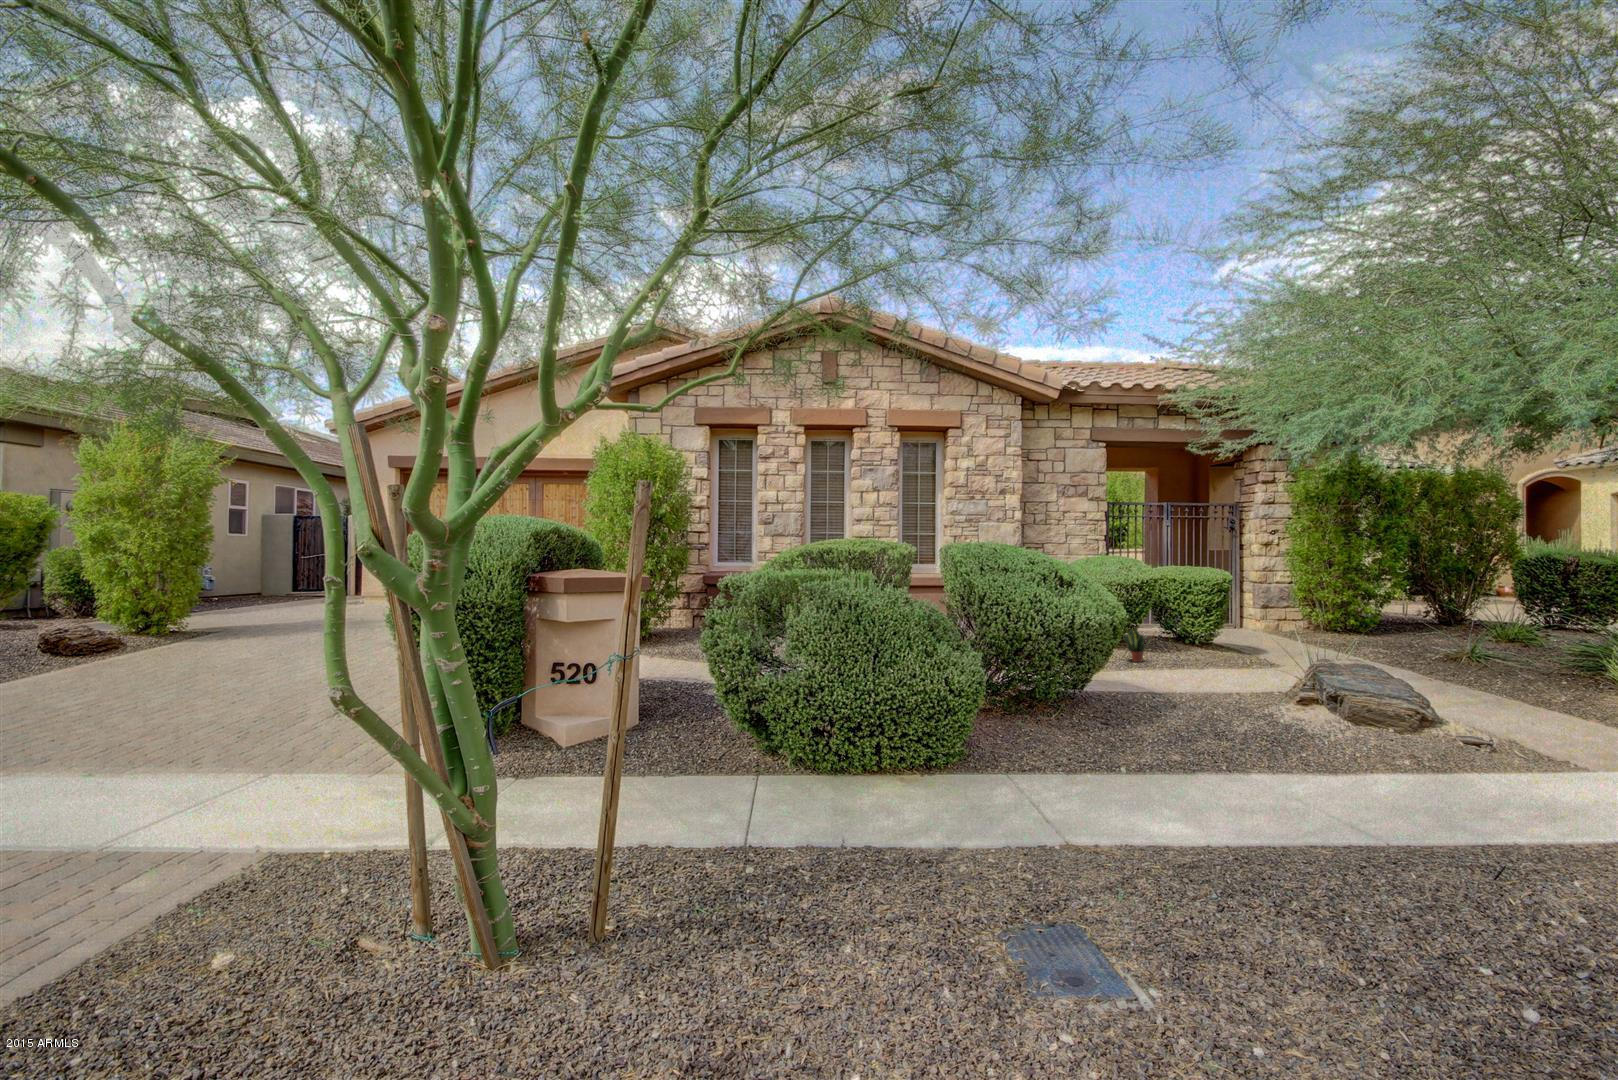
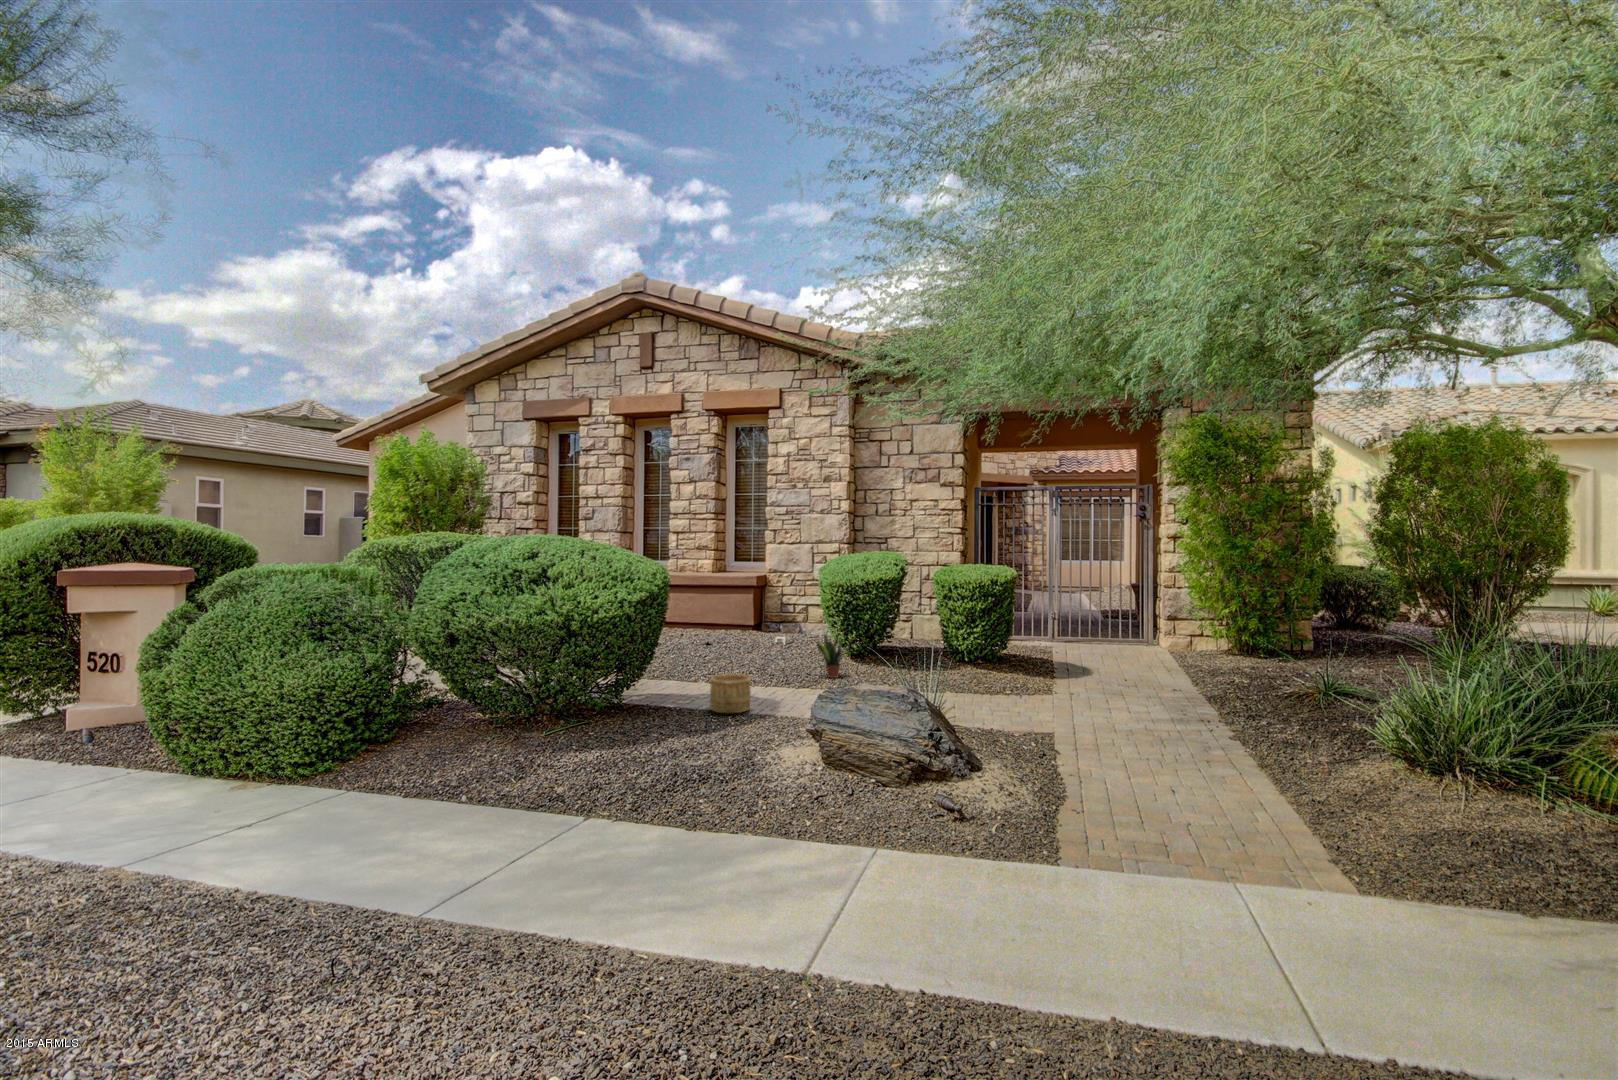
wooden bucket: none [1156,660,1196,694] -> present [710,674,751,713]

